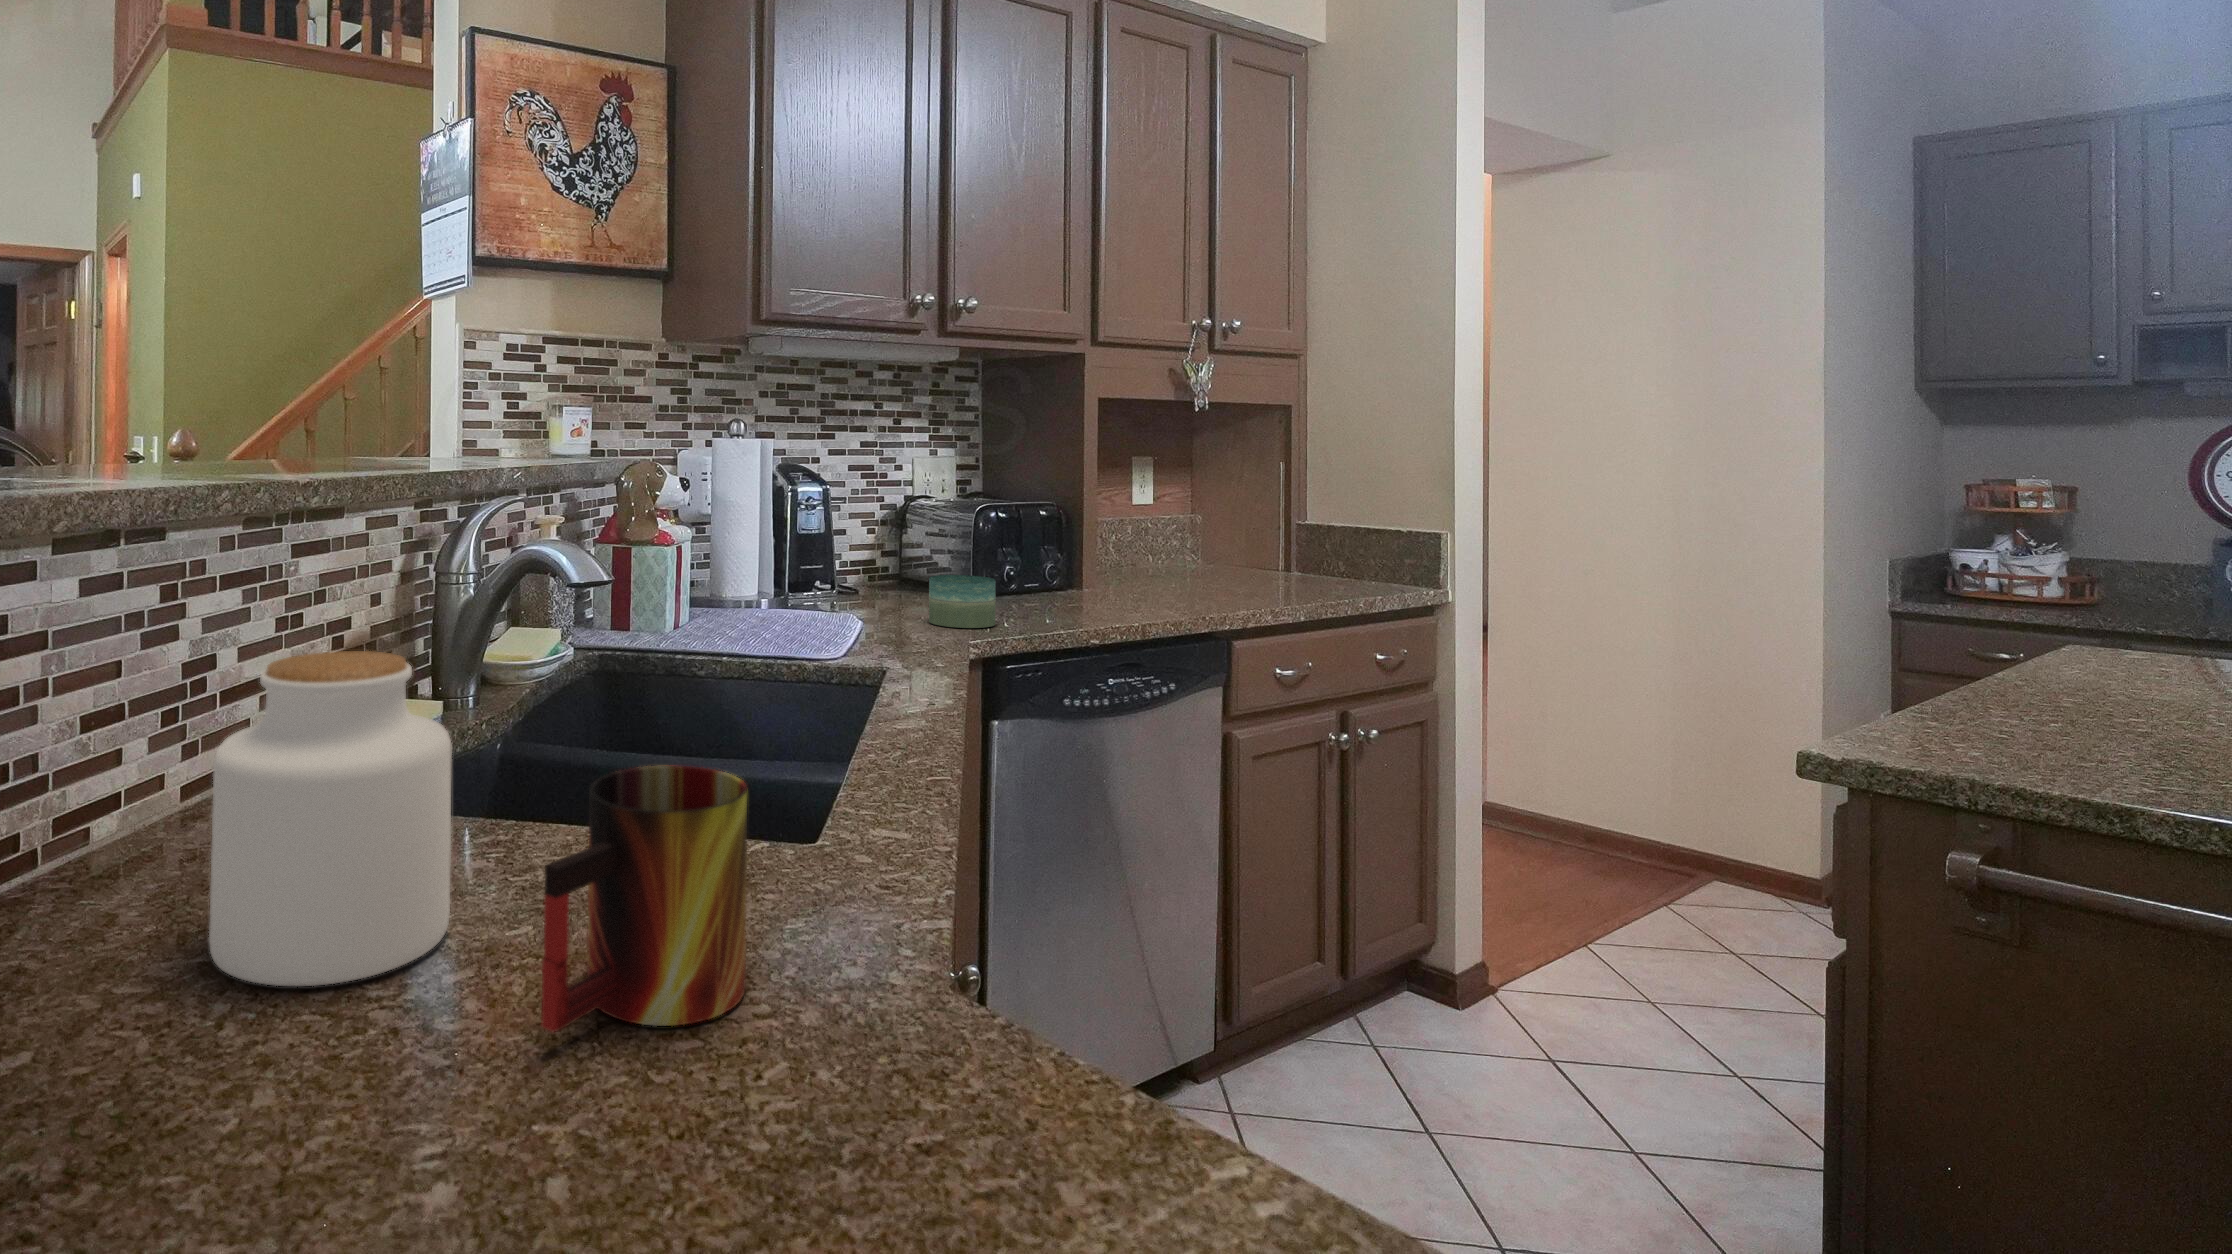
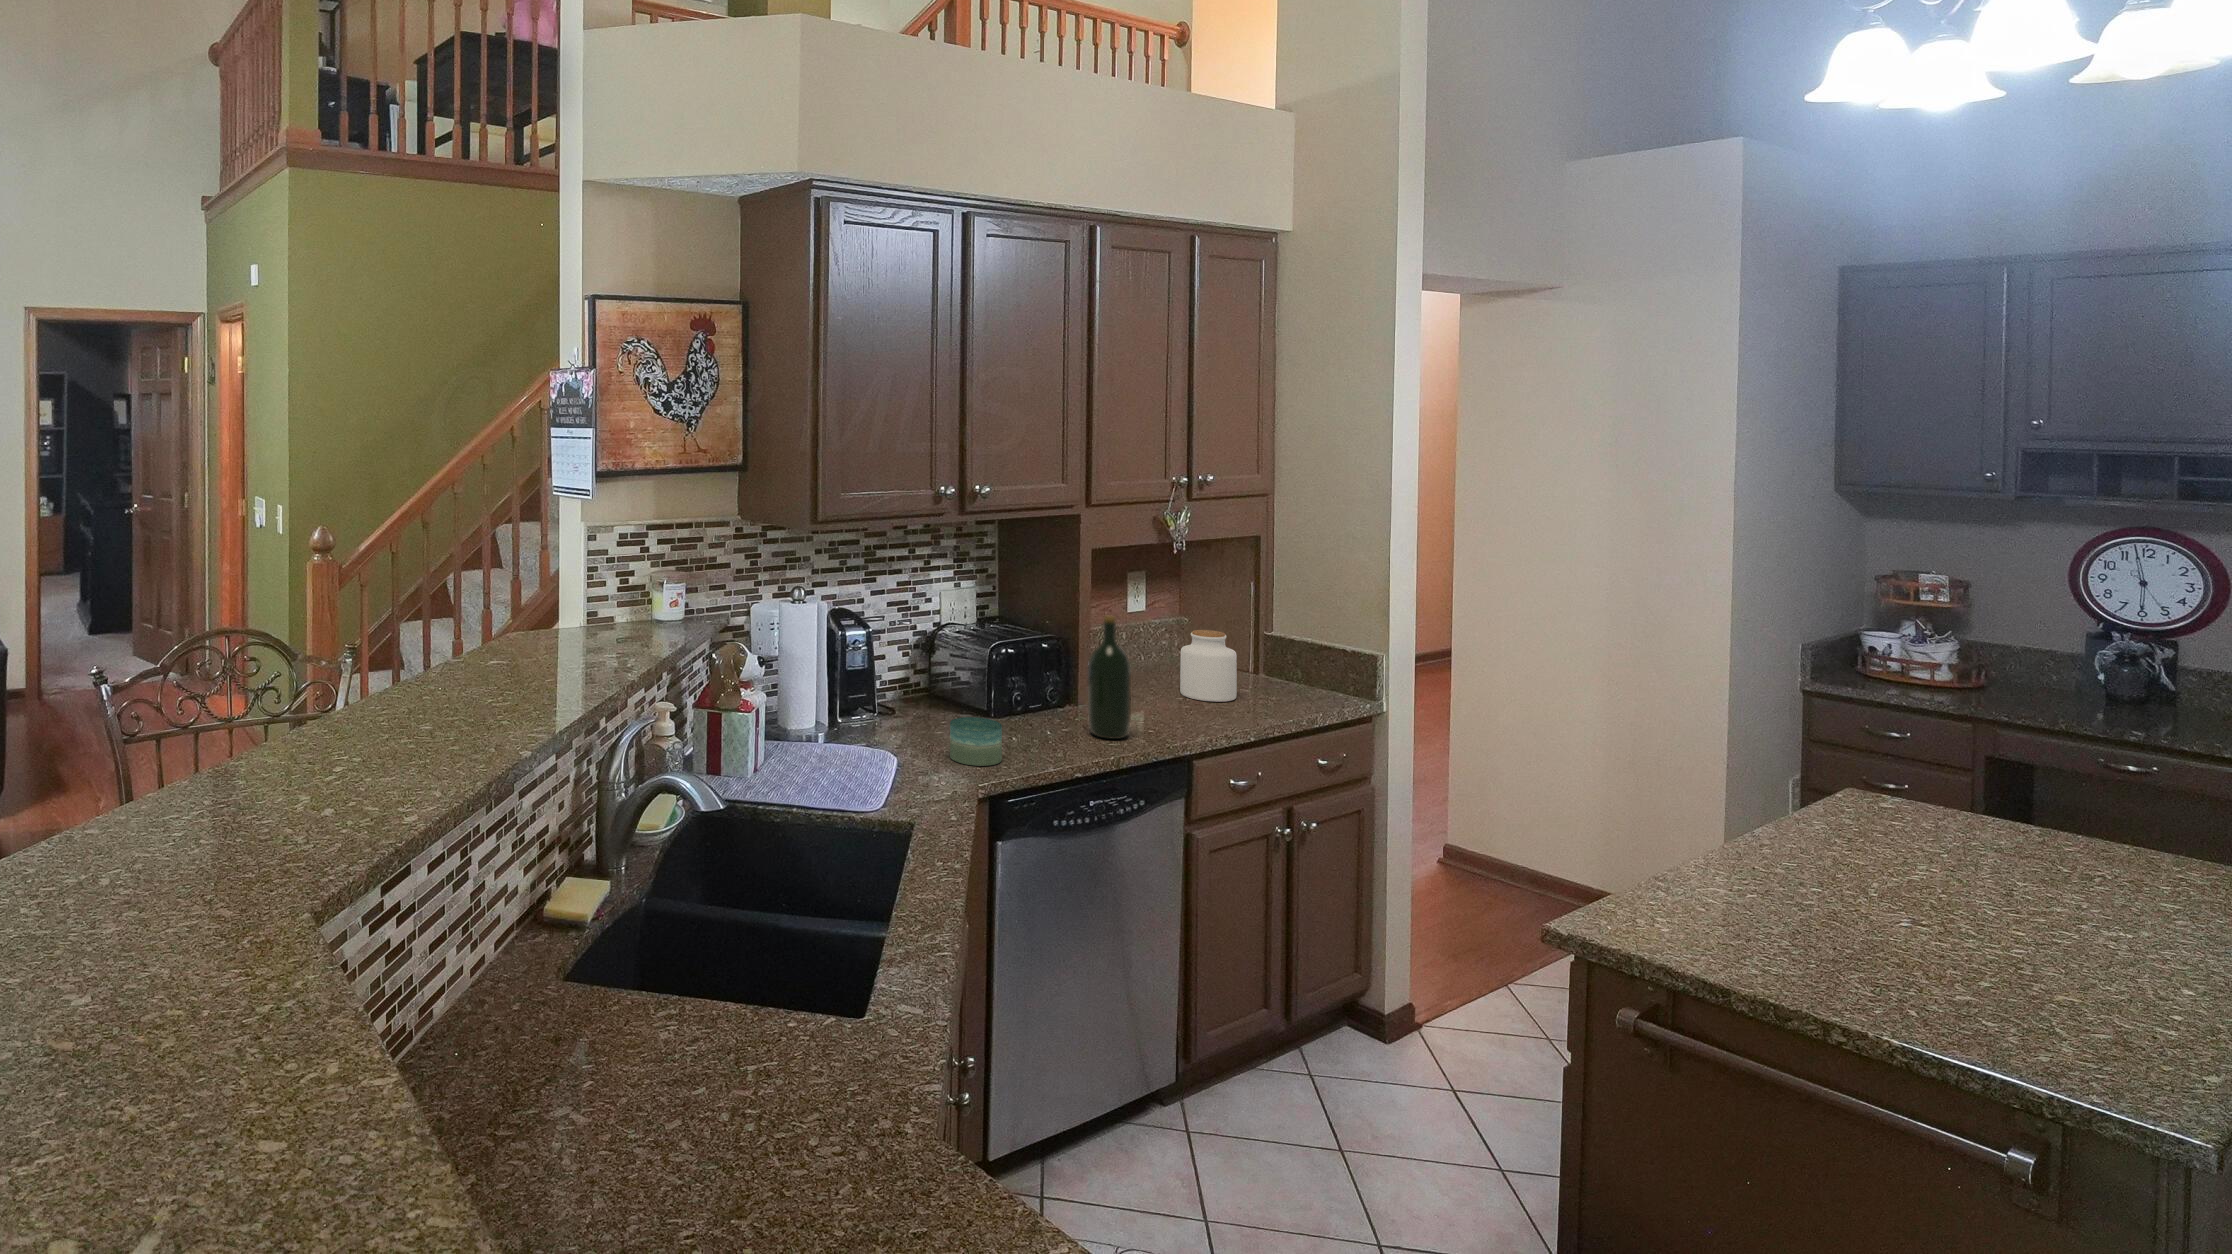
wine bottle: none [1099,459,1153,612] -> present [1088,616,1131,739]
jar: present [209,651,452,986] -> present [1180,630,1237,702]
mug: present [542,765,747,1032] -> none [728,1008,828,1168]

